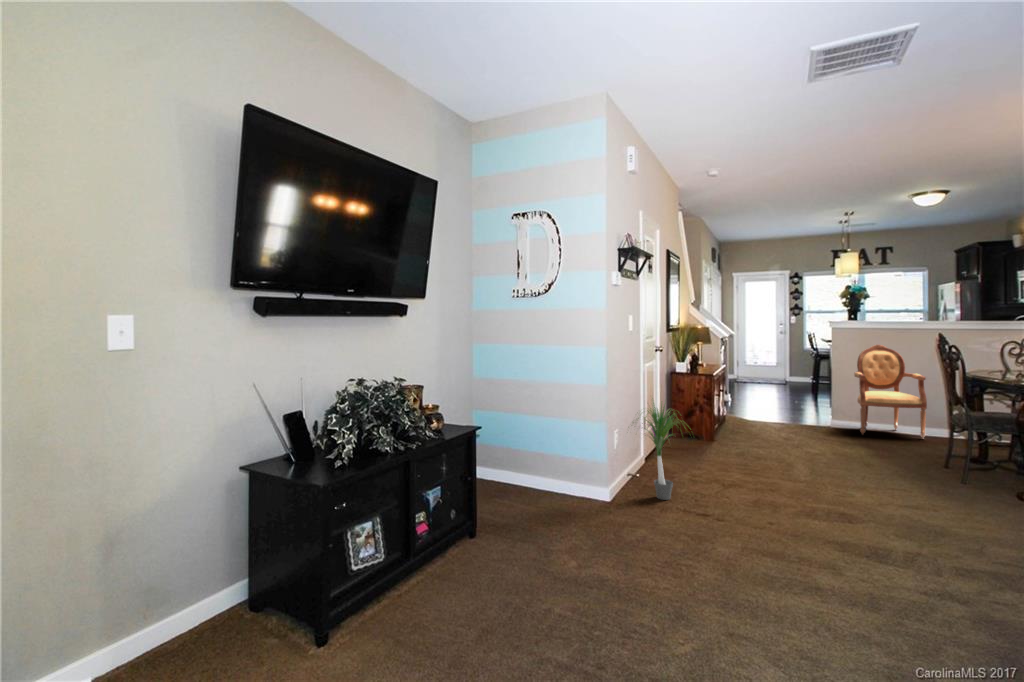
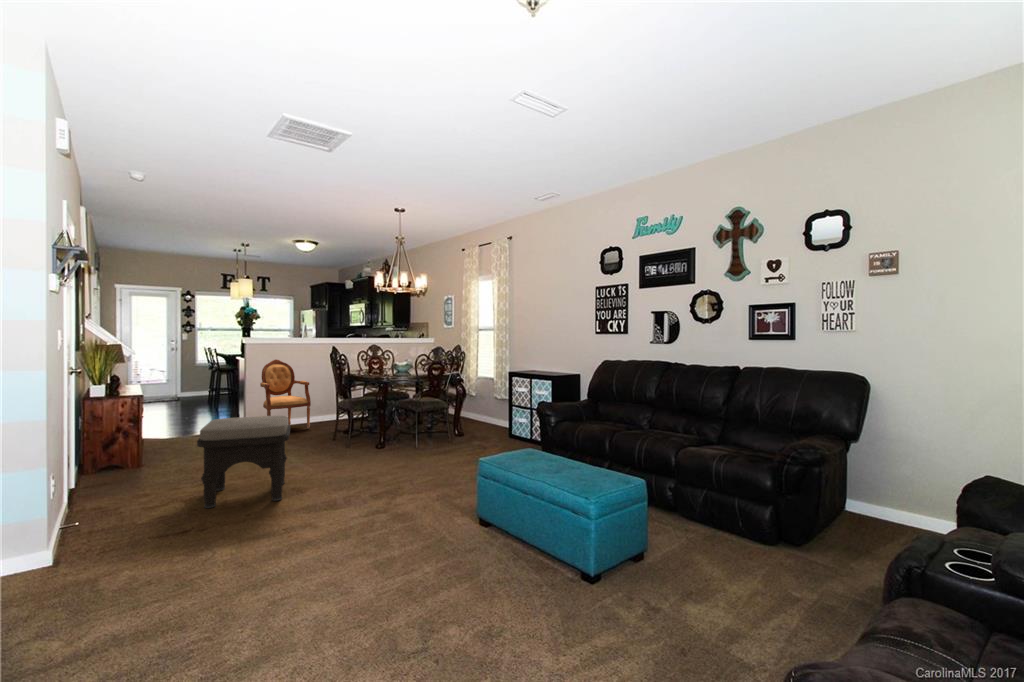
potted plant: present [638,403,682,500] -> none [67,420,159,529]
ottoman: none [736,408,860,527] -> present [197,416,290,508]

